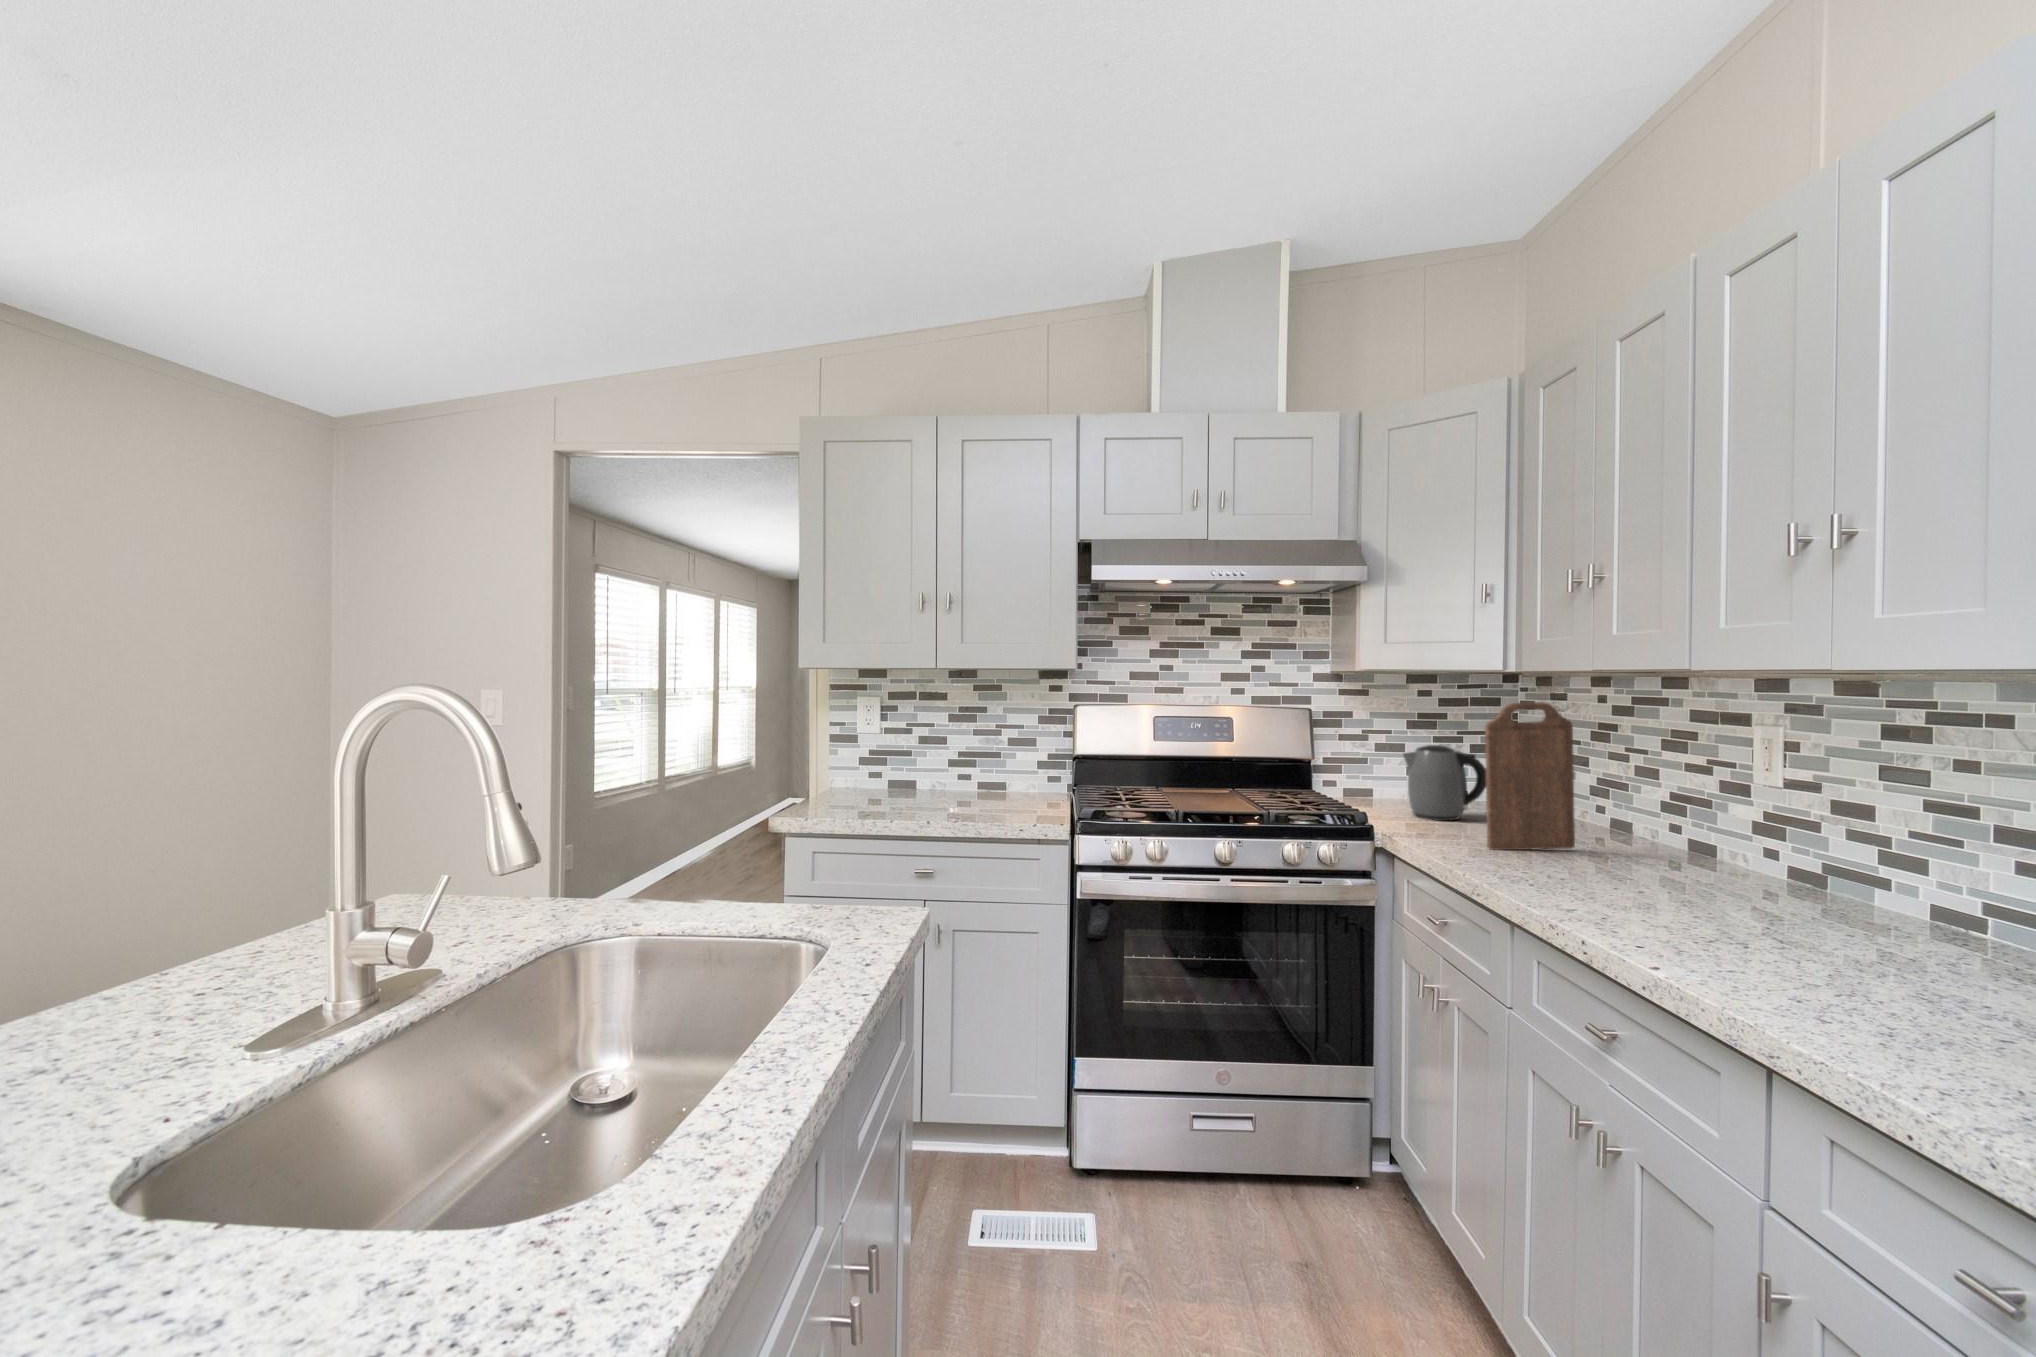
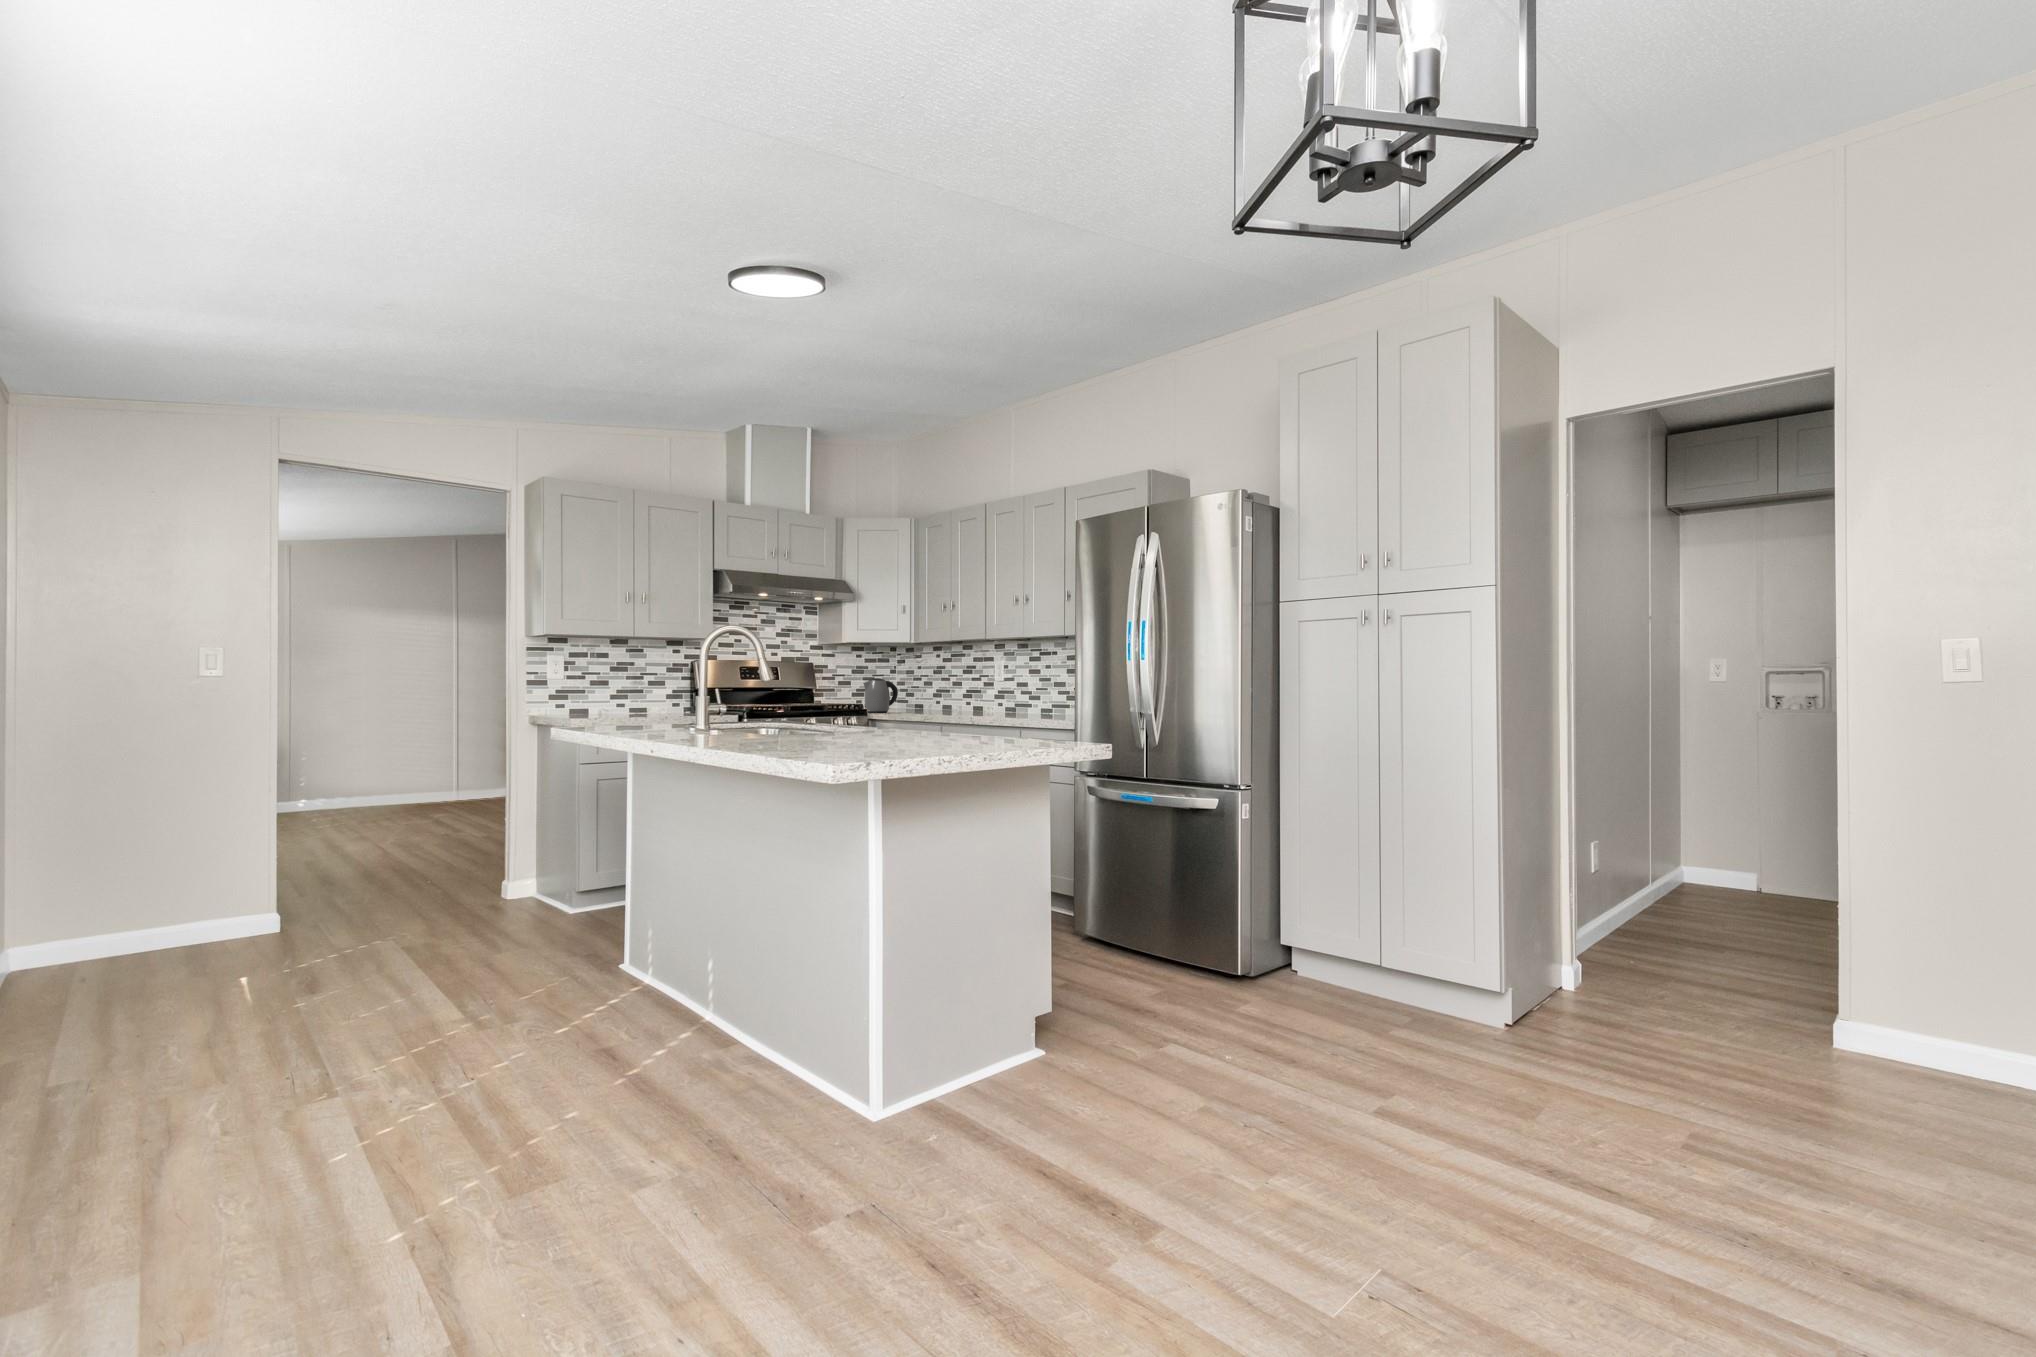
cutting board: present [1485,702,1575,850] -> none [913,653,941,715]

